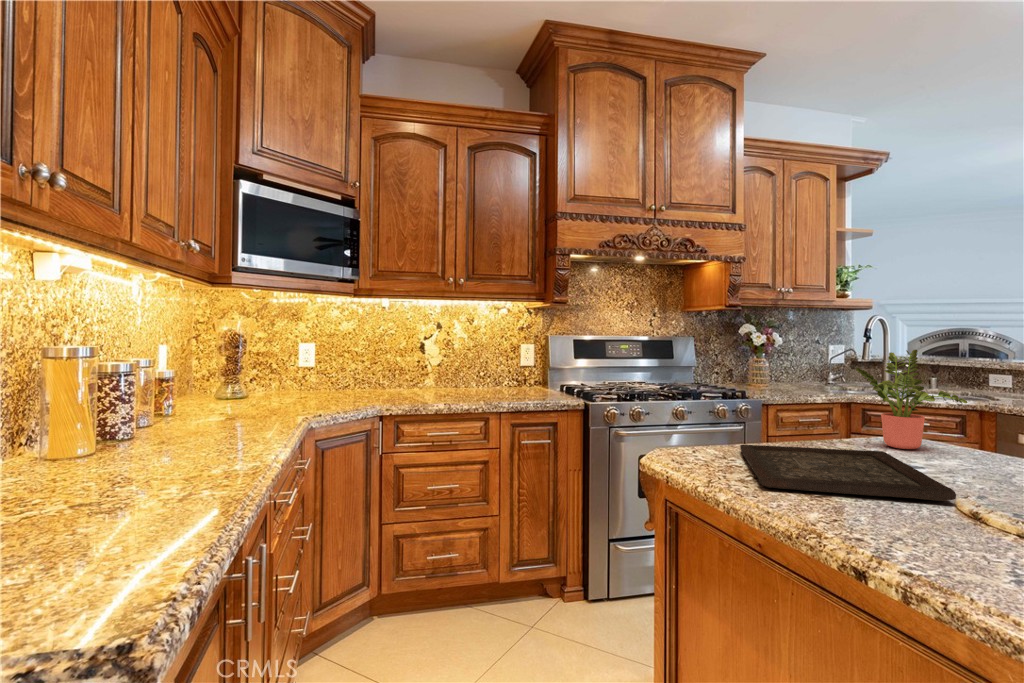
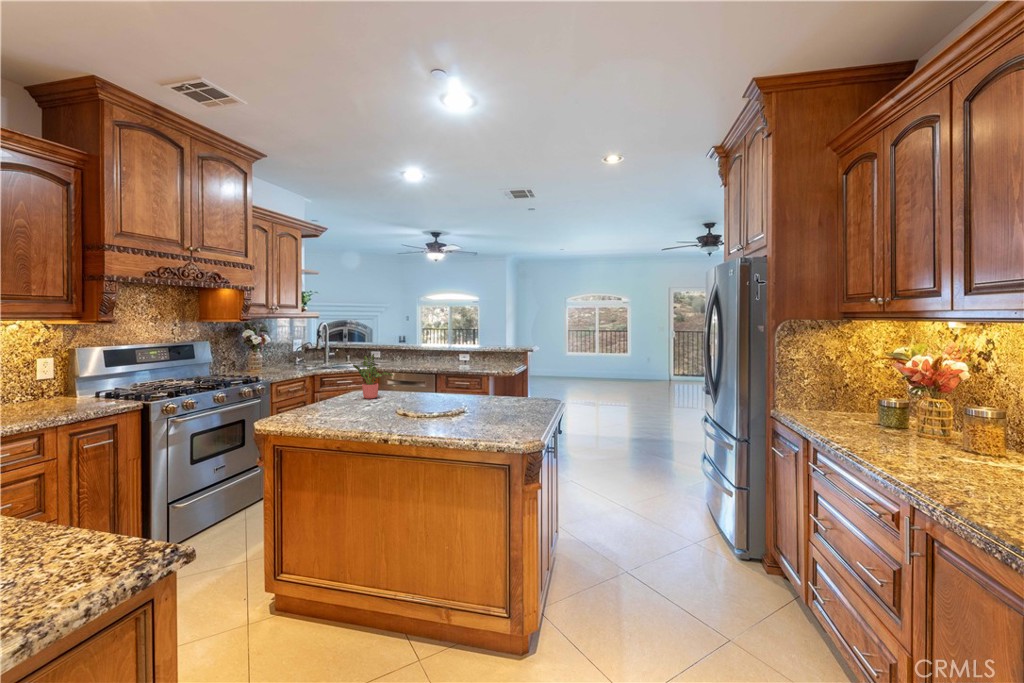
tray: present [740,445,956,501] -> none [309,401,401,423]

